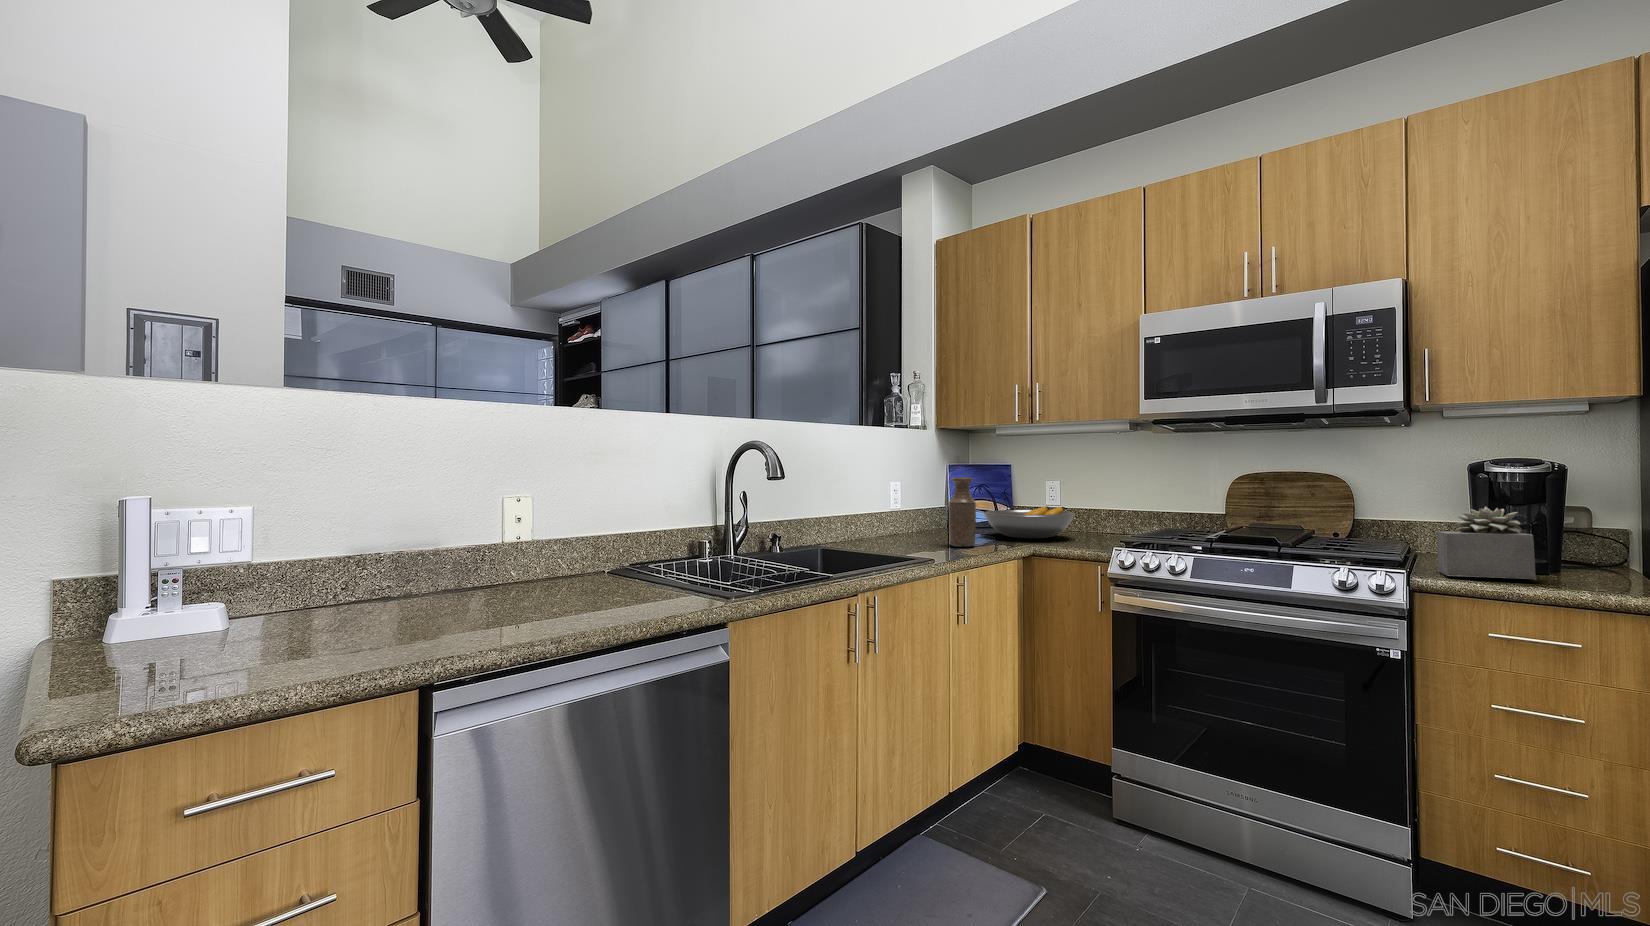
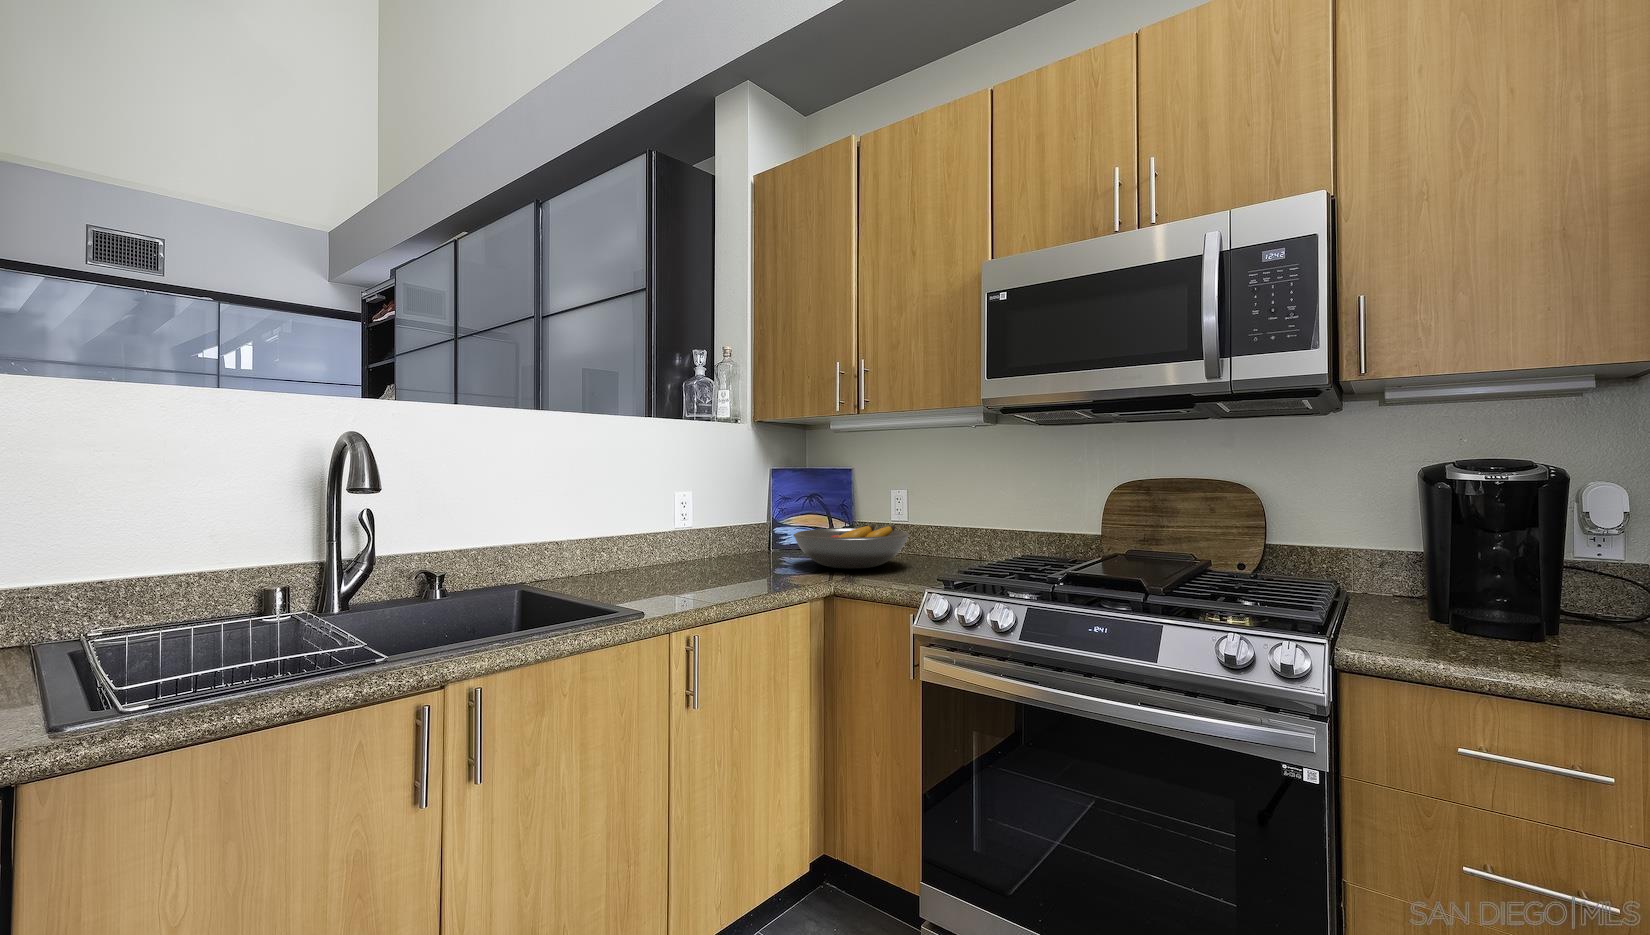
bottle: present [949,477,976,547] -> none [720,487,757,585]
succulent plant: present [1437,507,1536,579] -> none [1375,536,1537,660]

